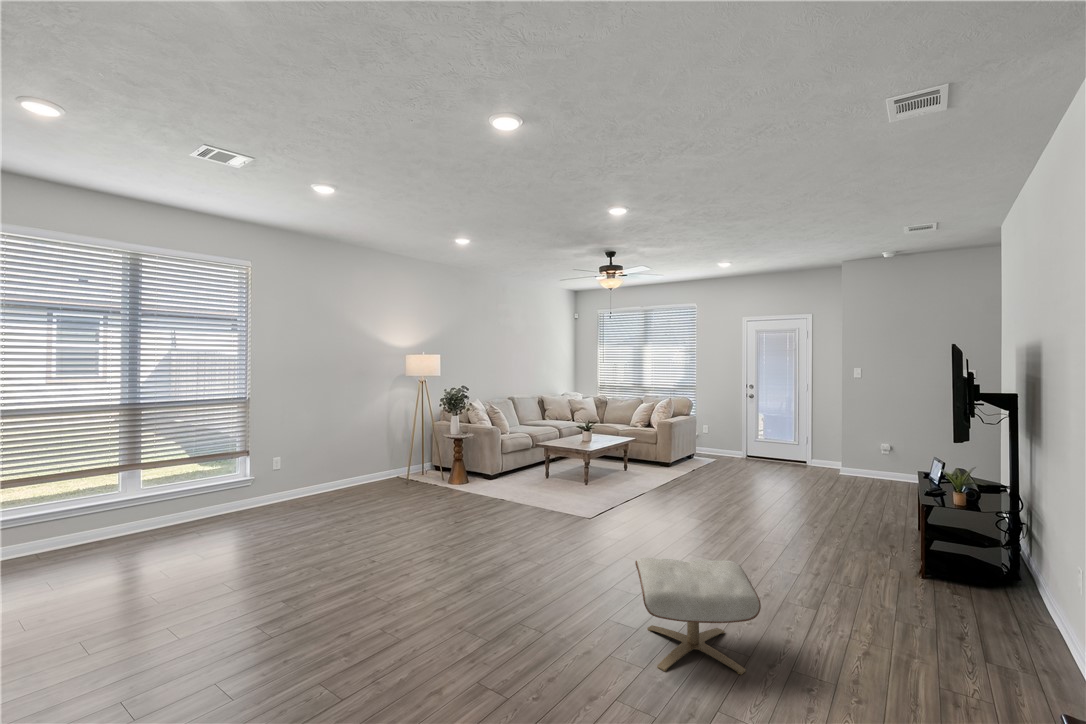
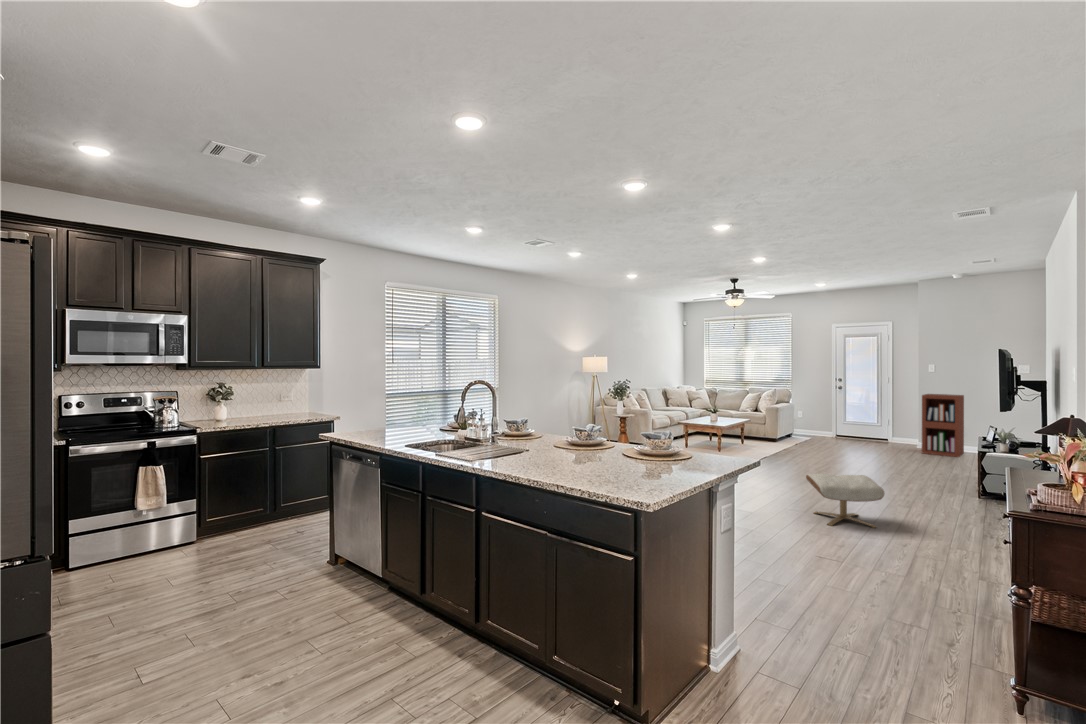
bookshelf: none [844,405,896,490] -> present [922,394,964,457]

